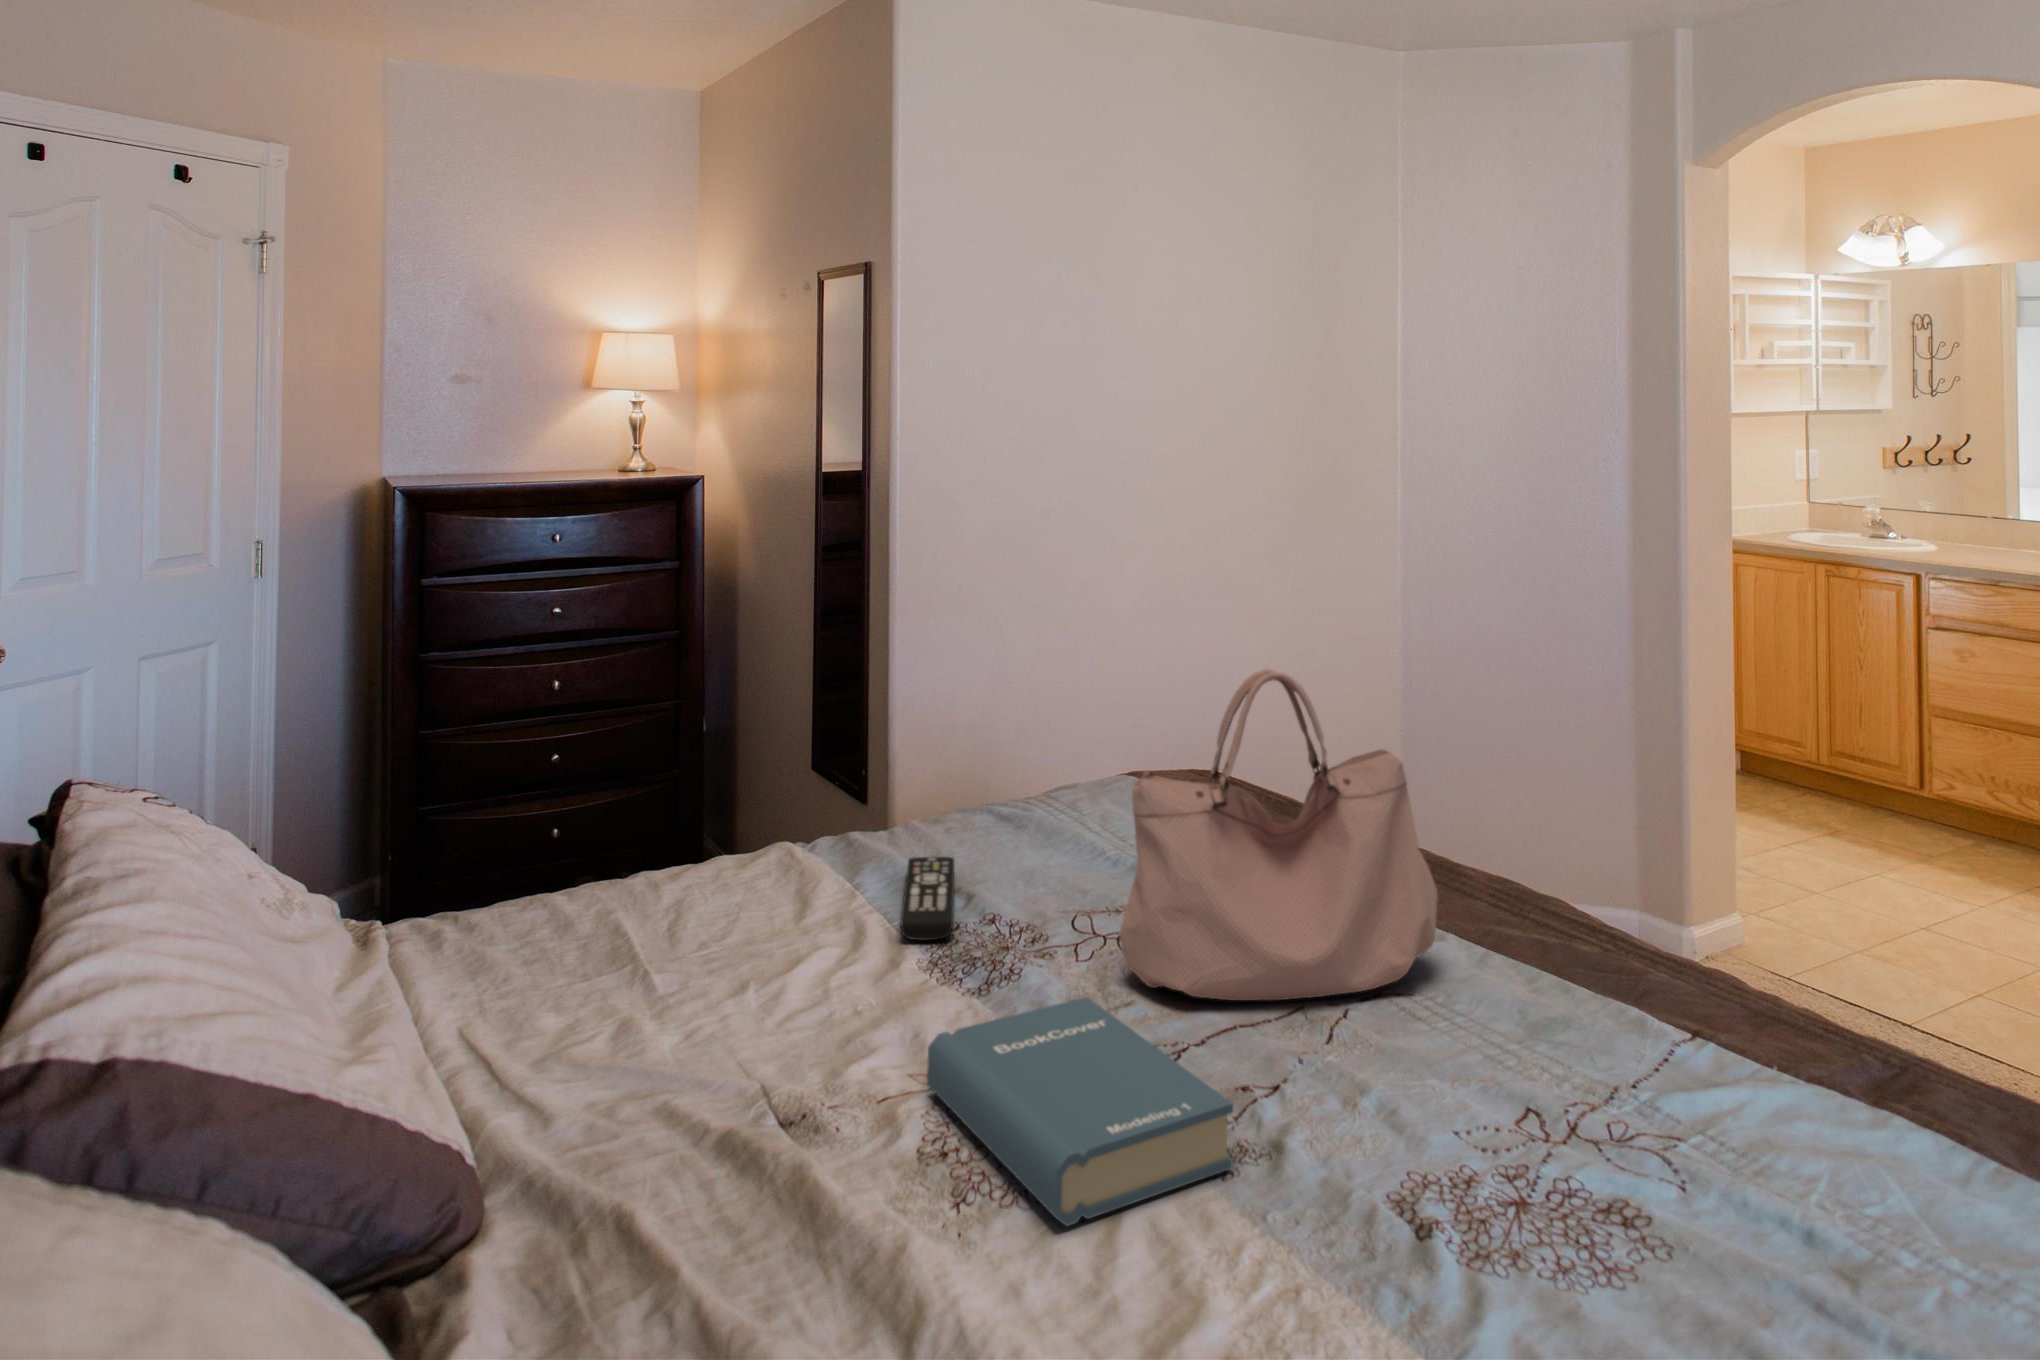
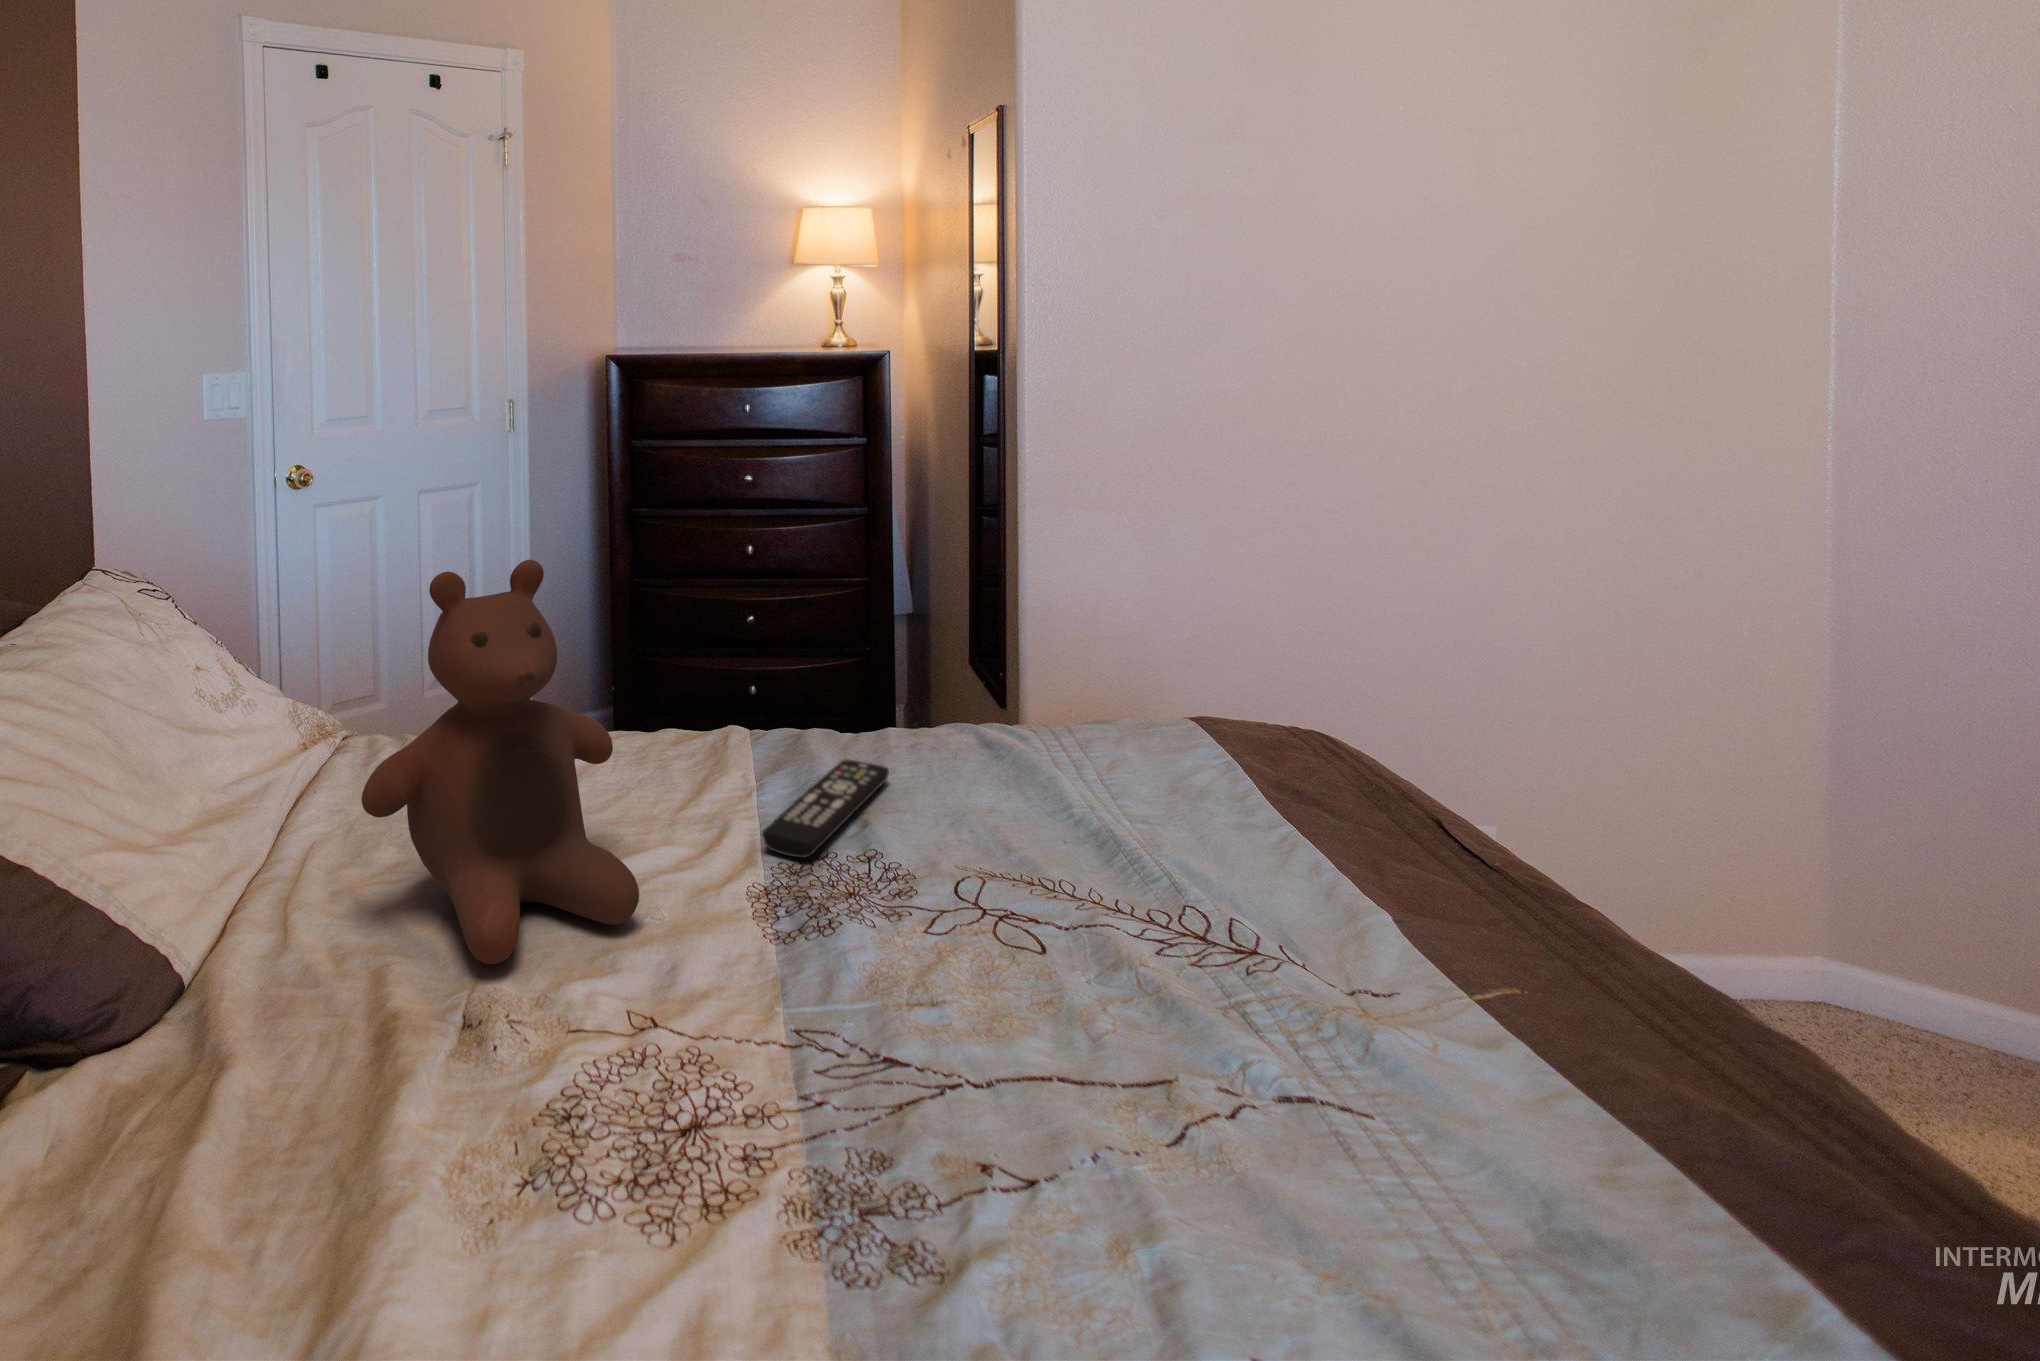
handbag: present [1120,669,1438,1000] -> none [947,613,1440,1095]
stuffed bear: none [577,681,858,1082] -> present [361,560,639,964]
hardback book: present [927,997,1233,1226] -> none [578,974,852,1284]

